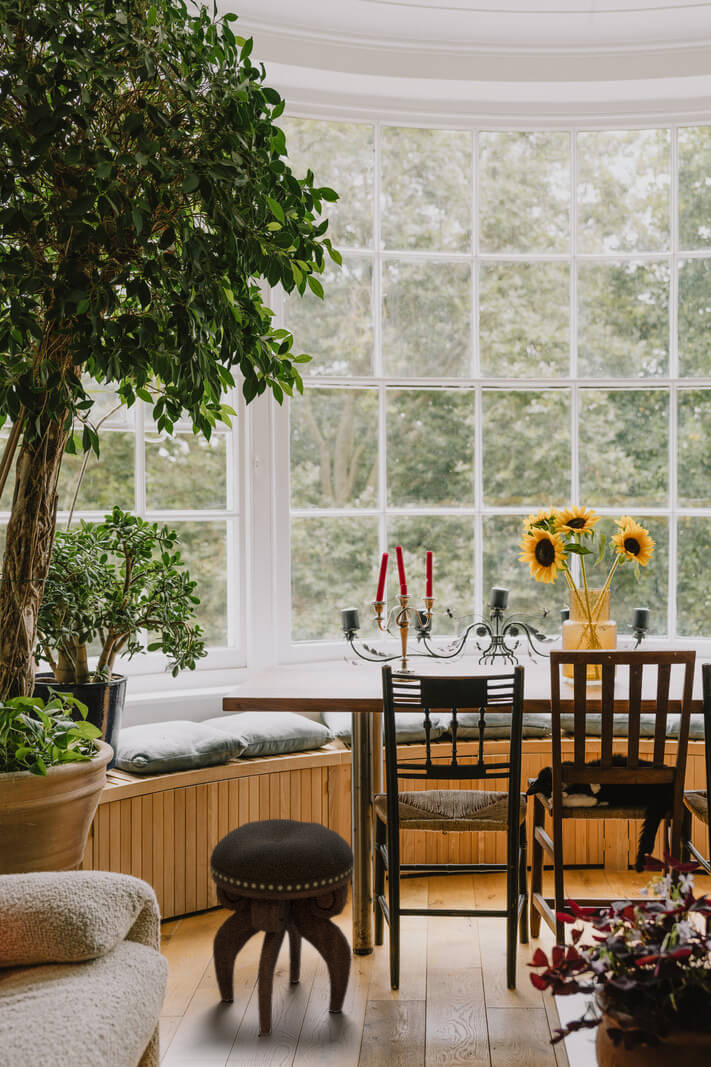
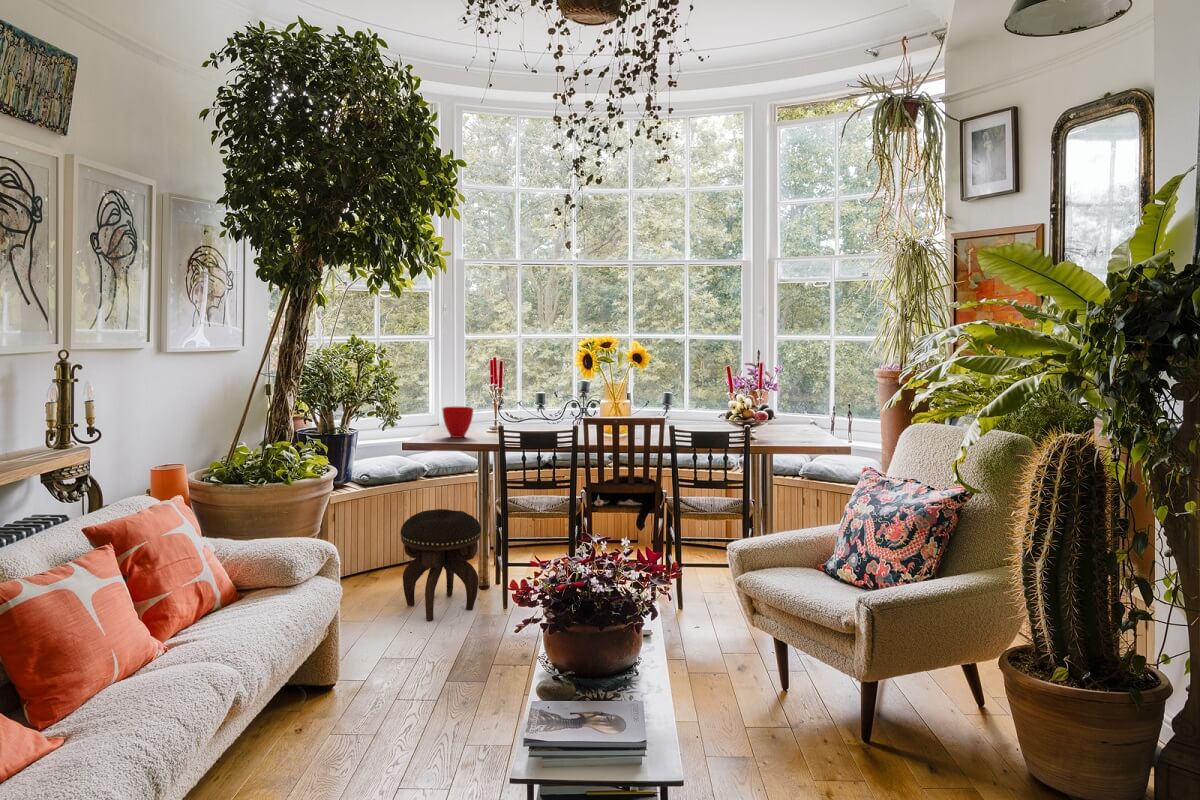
cup: none [276,631,331,687] -> present [442,406,473,438]

